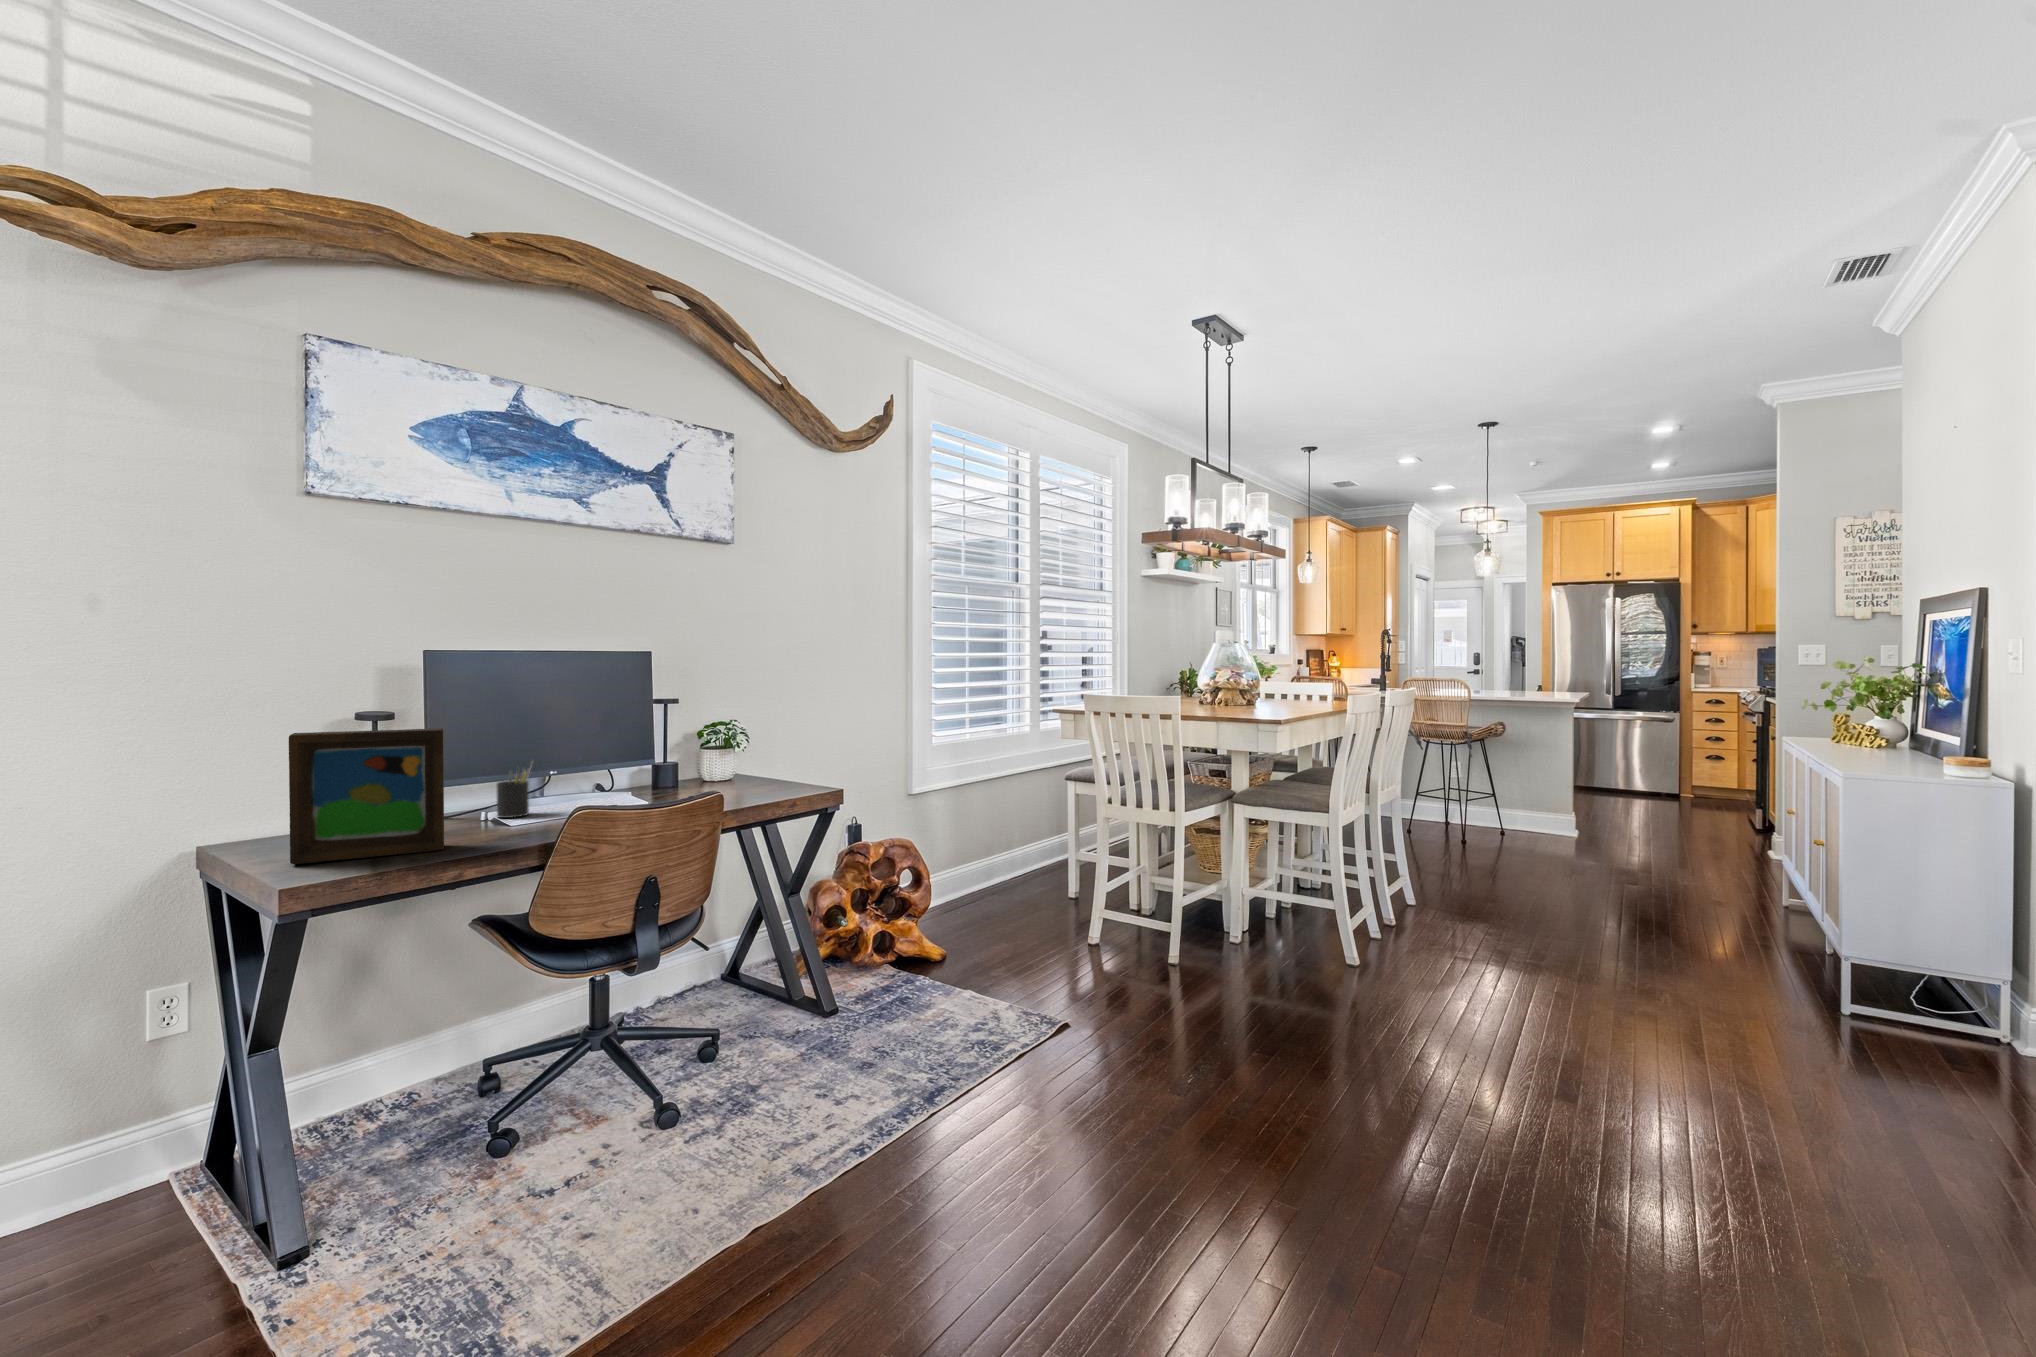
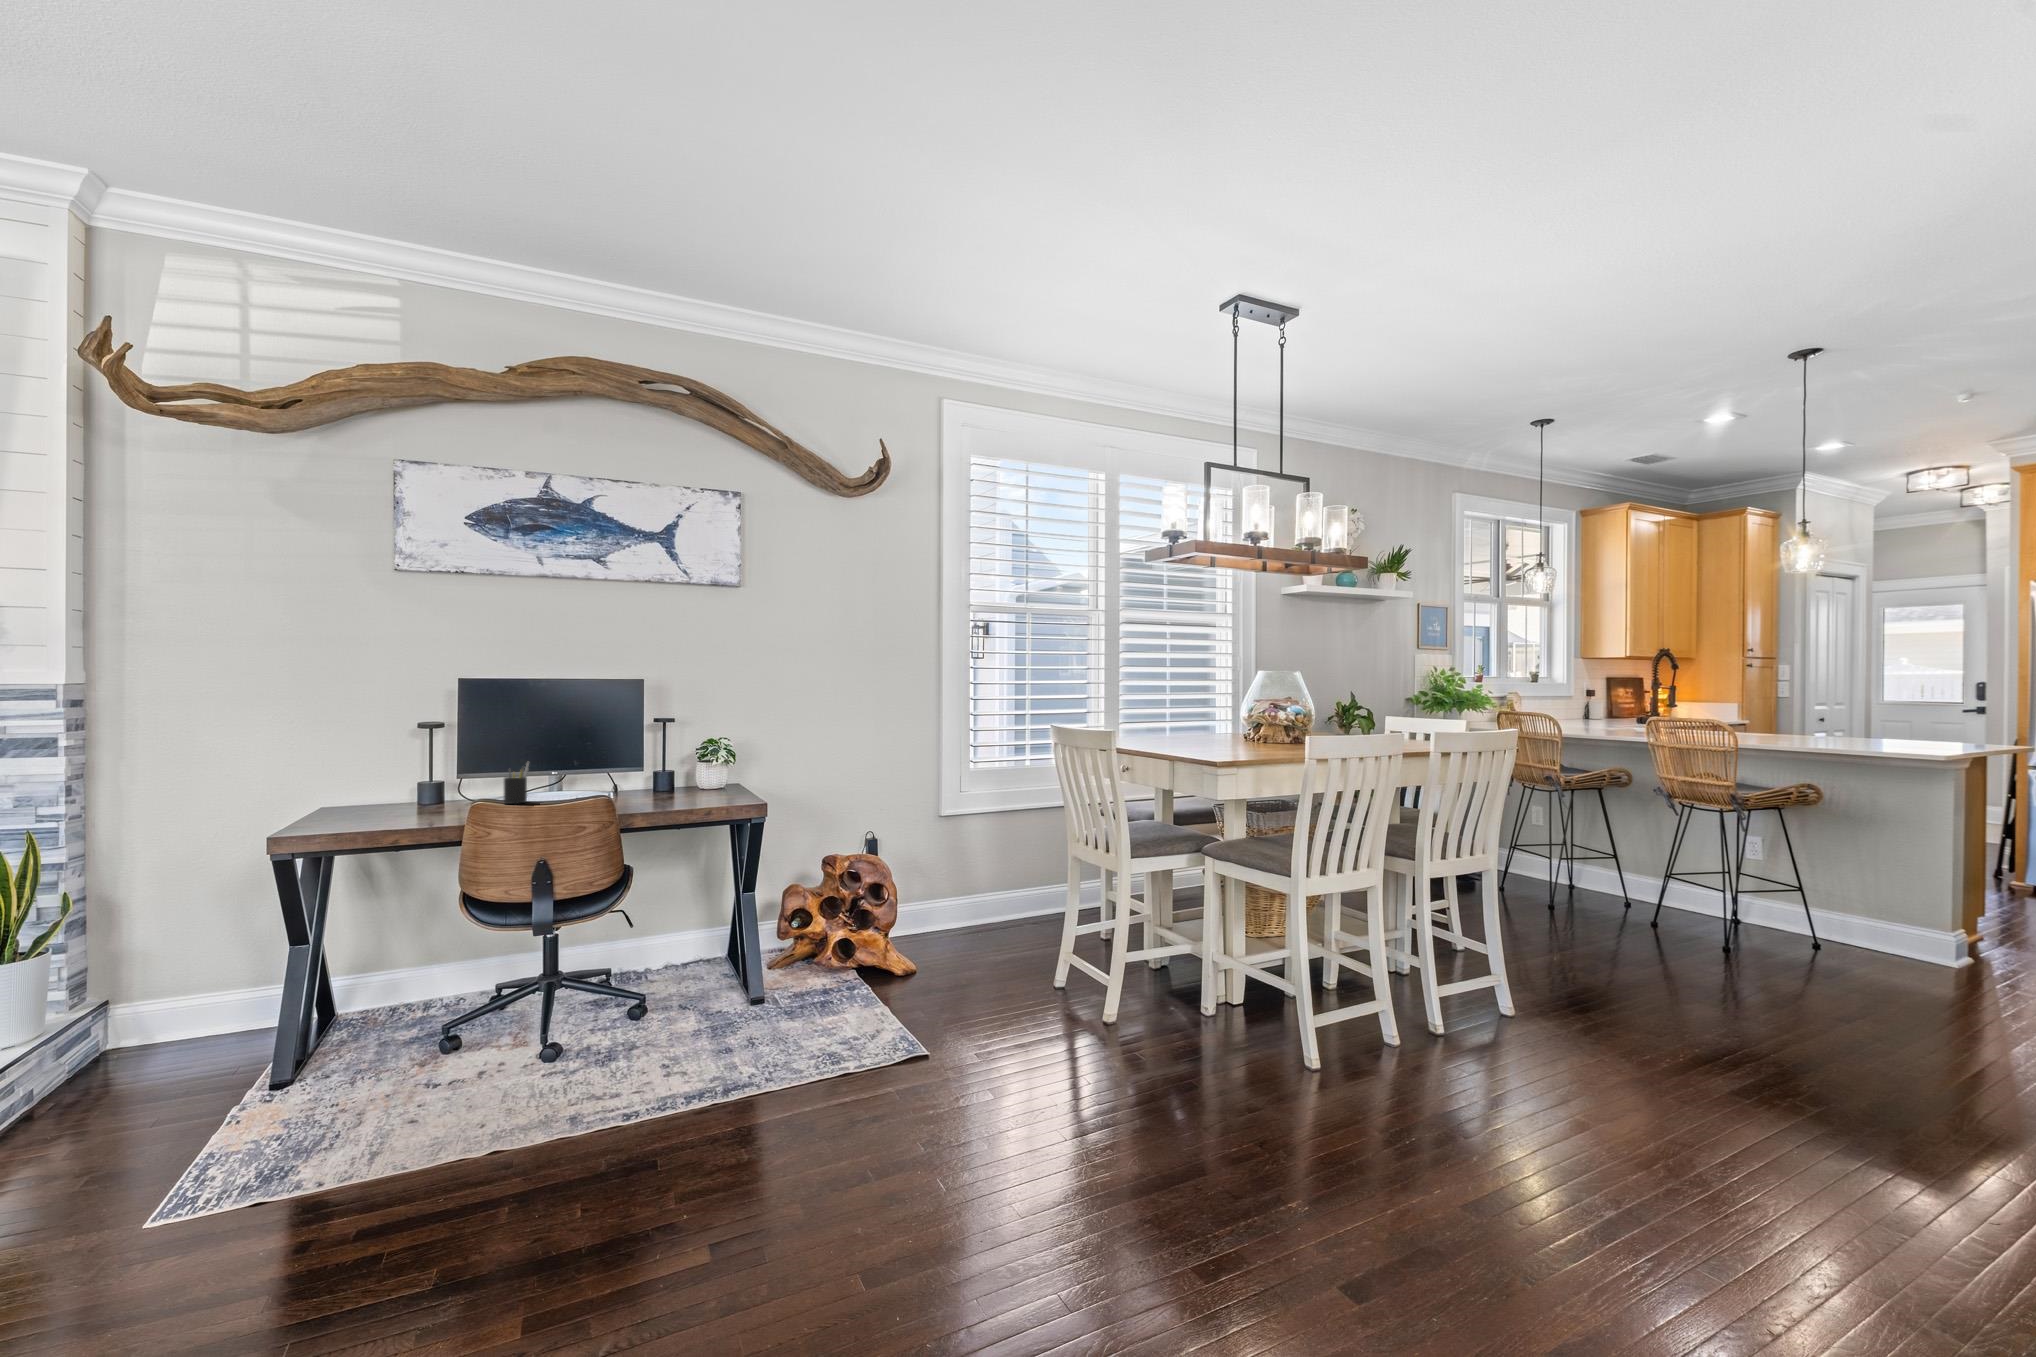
picture frame: present [289,728,444,864] -> none [335,734,436,822]

